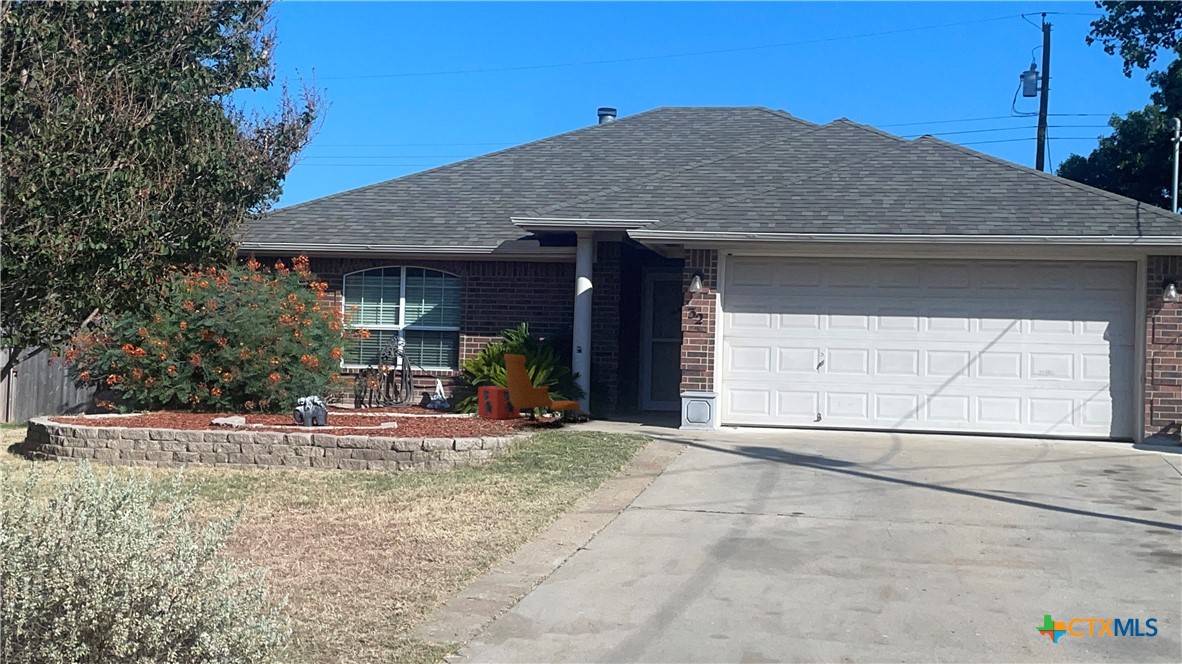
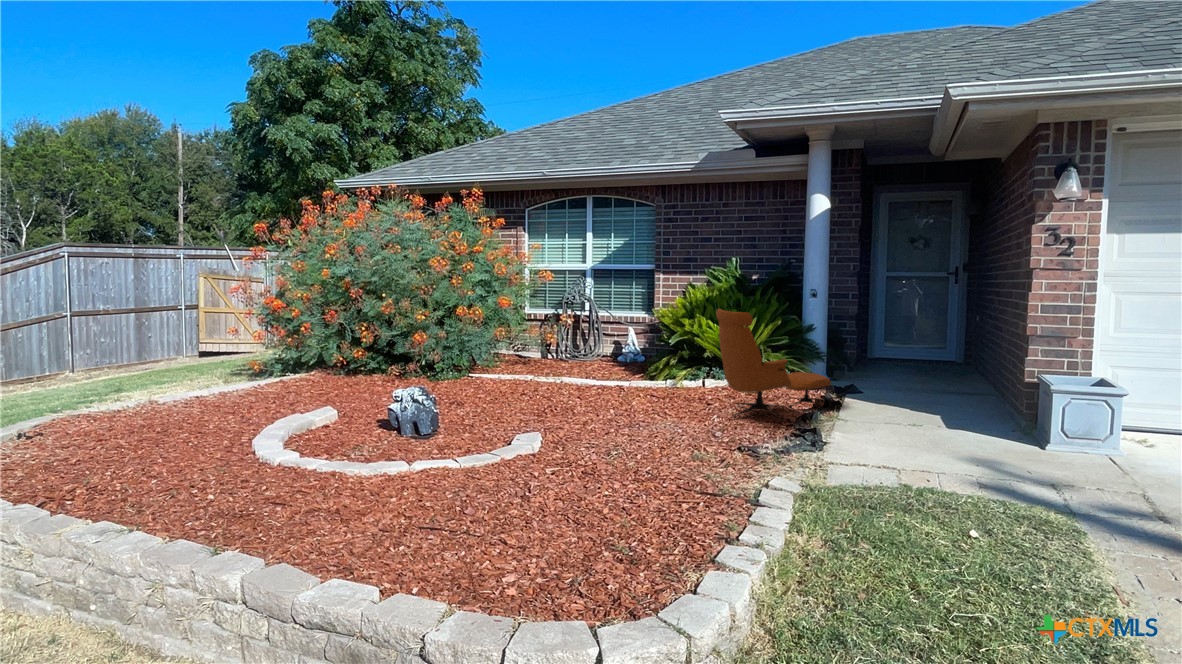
storage box: present [478,386,520,419] -> none [678,345,736,397]

